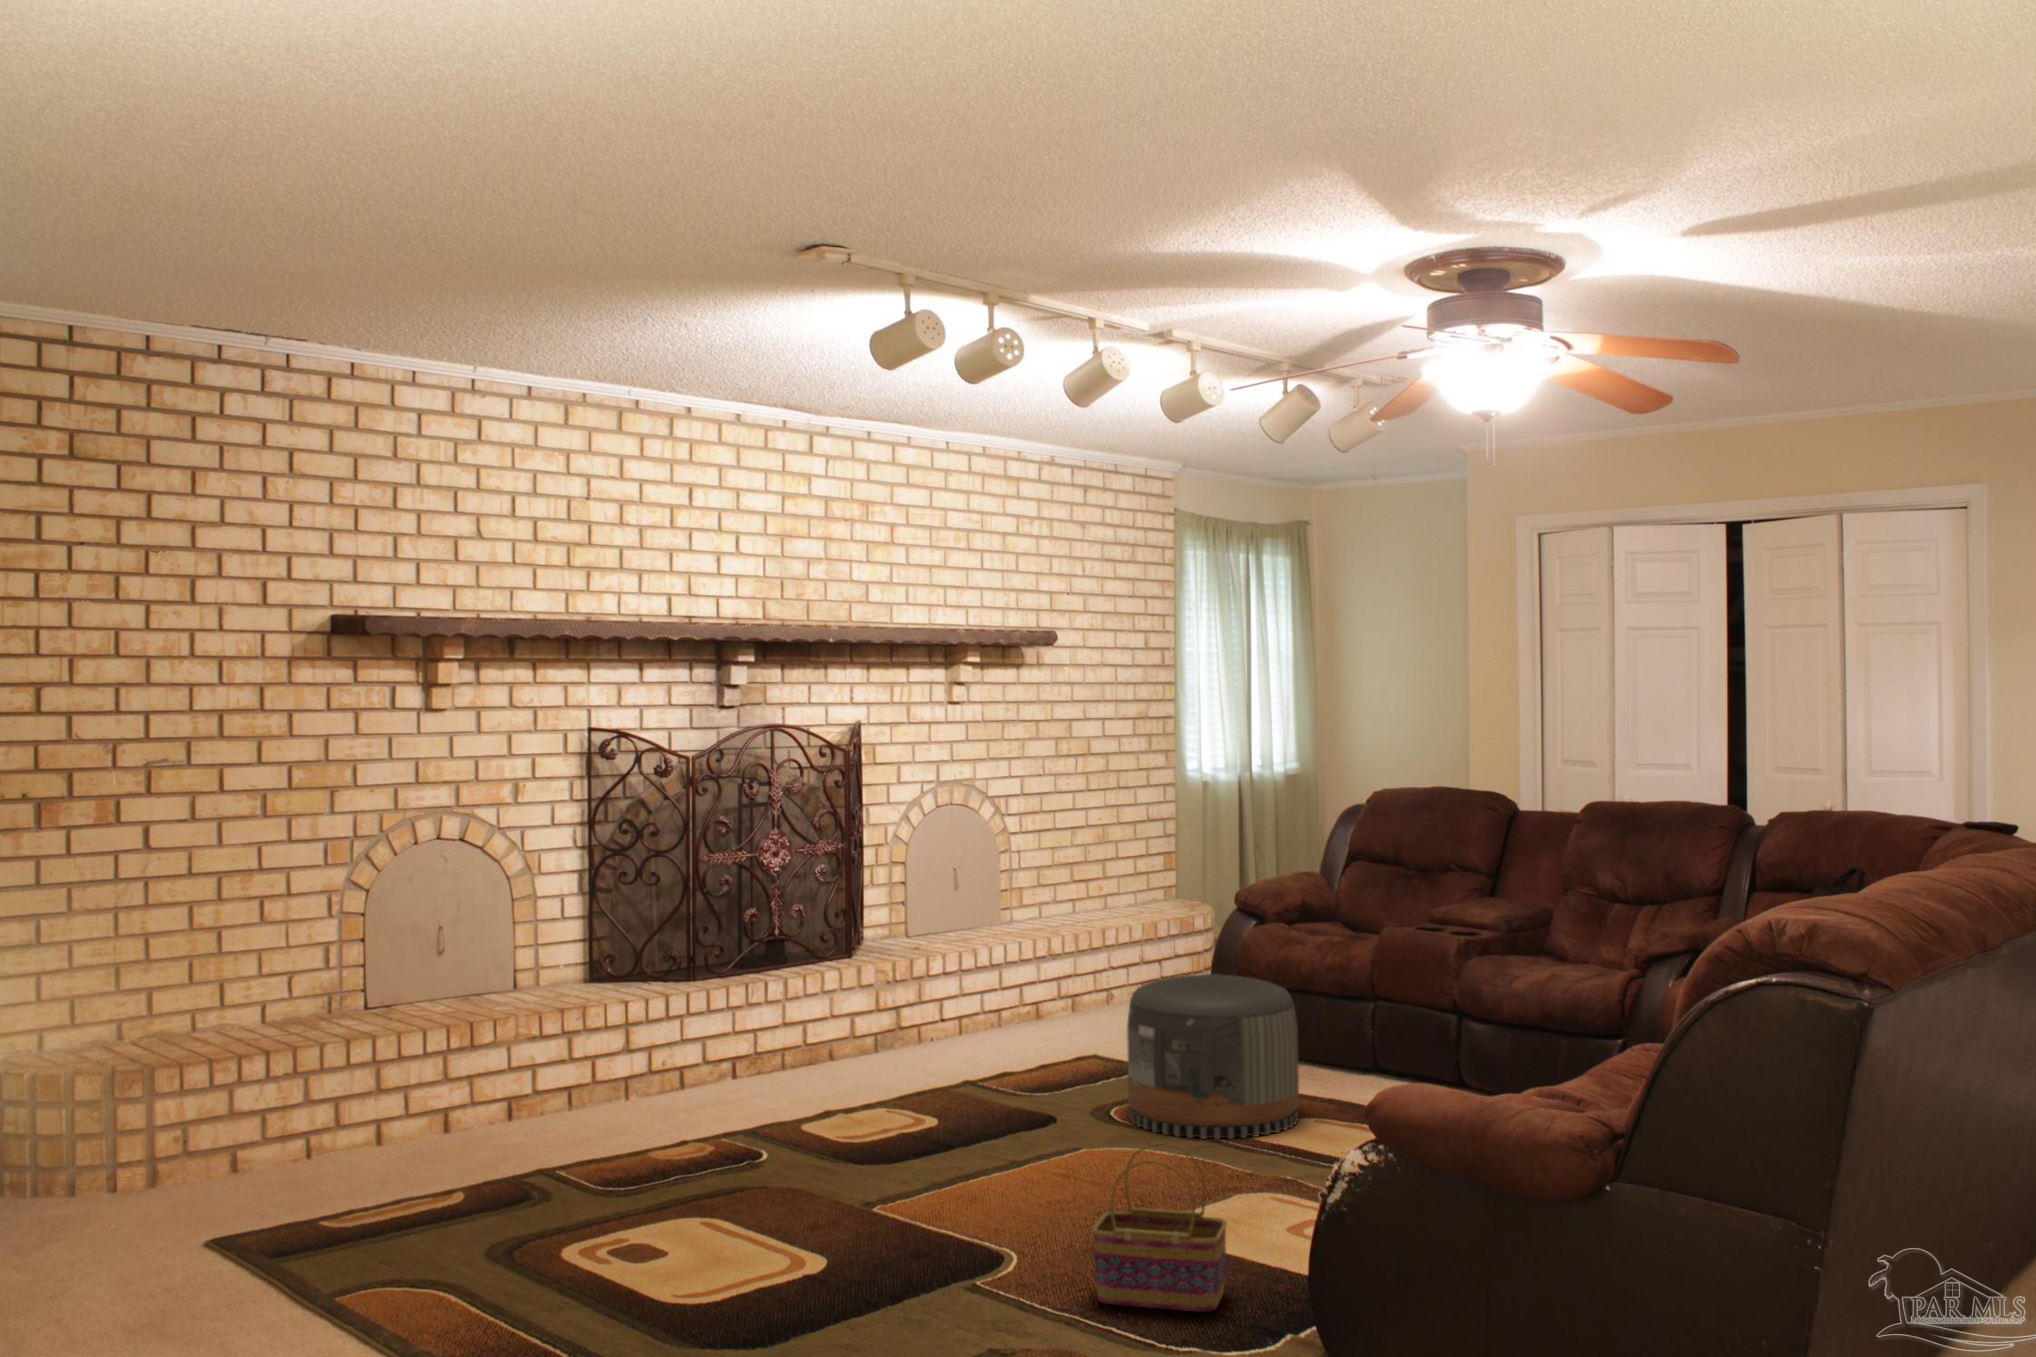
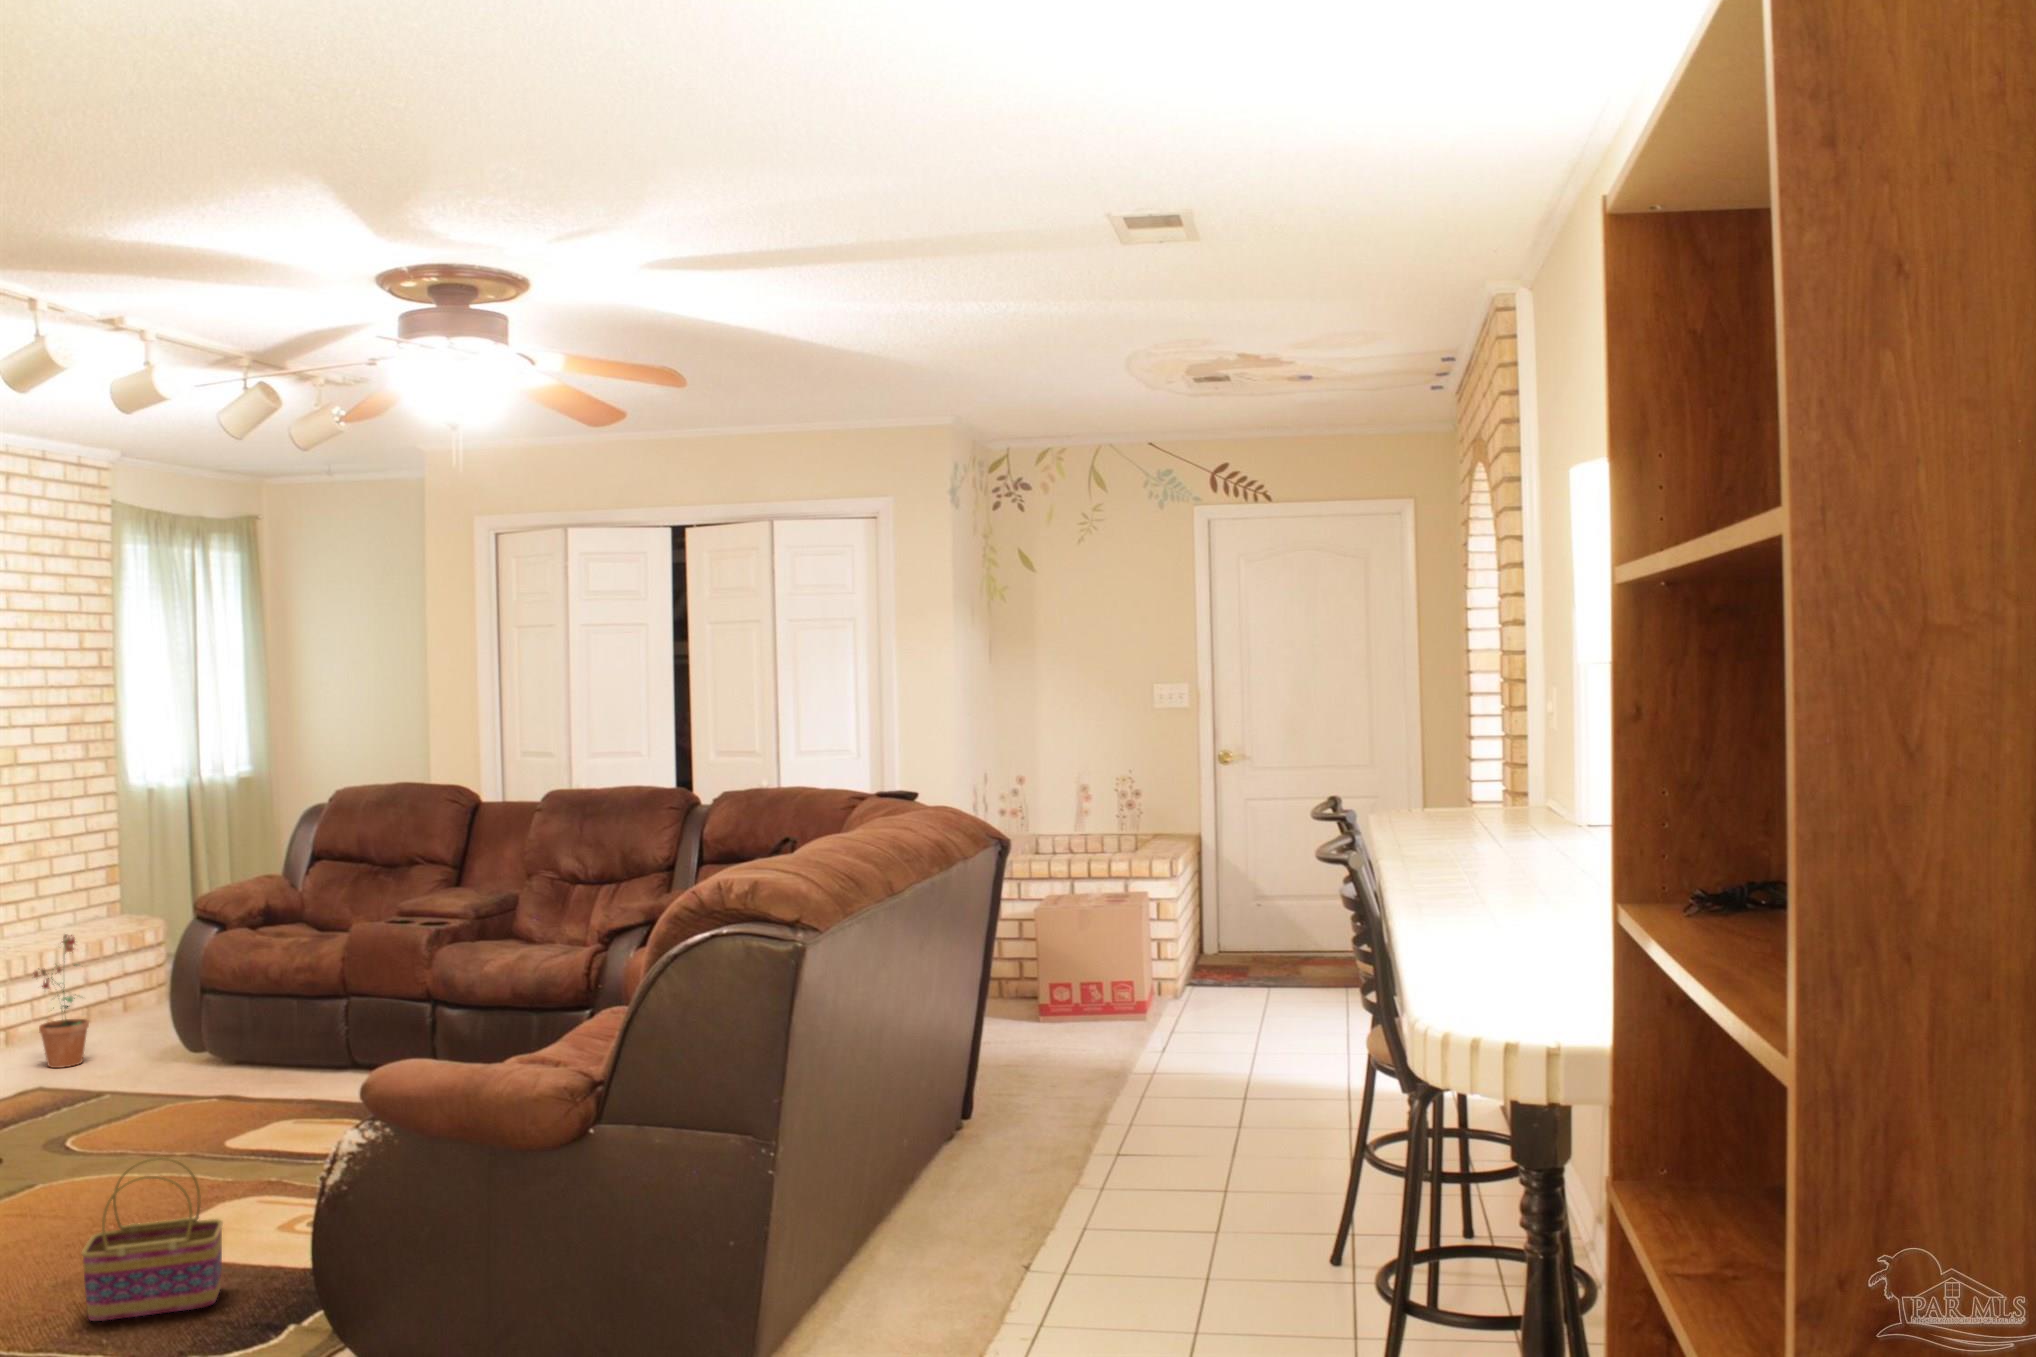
potted plant: none [1093,912,1139,1039] -> present [34,934,89,1068]
pouf: present [1127,974,1299,1139] -> none [88,989,277,1155]

